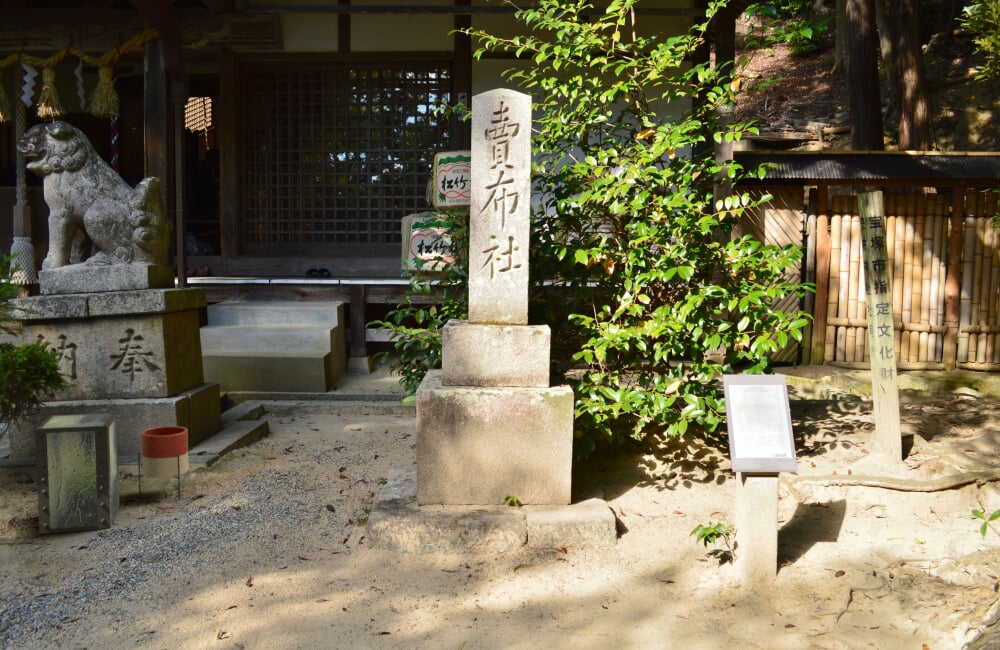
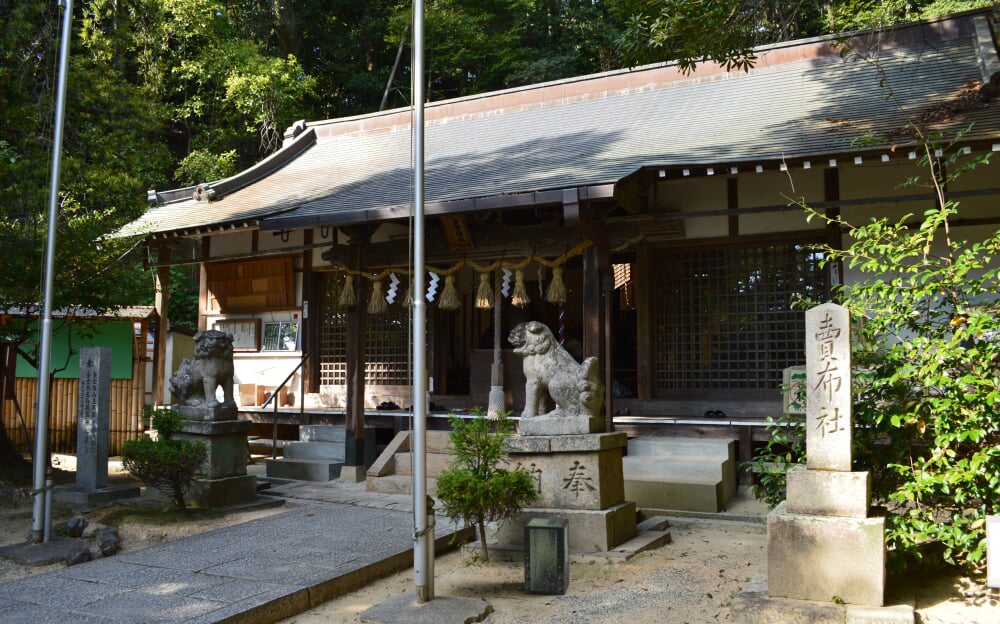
planter: present [138,426,189,500] -> none [581,530,612,583]

